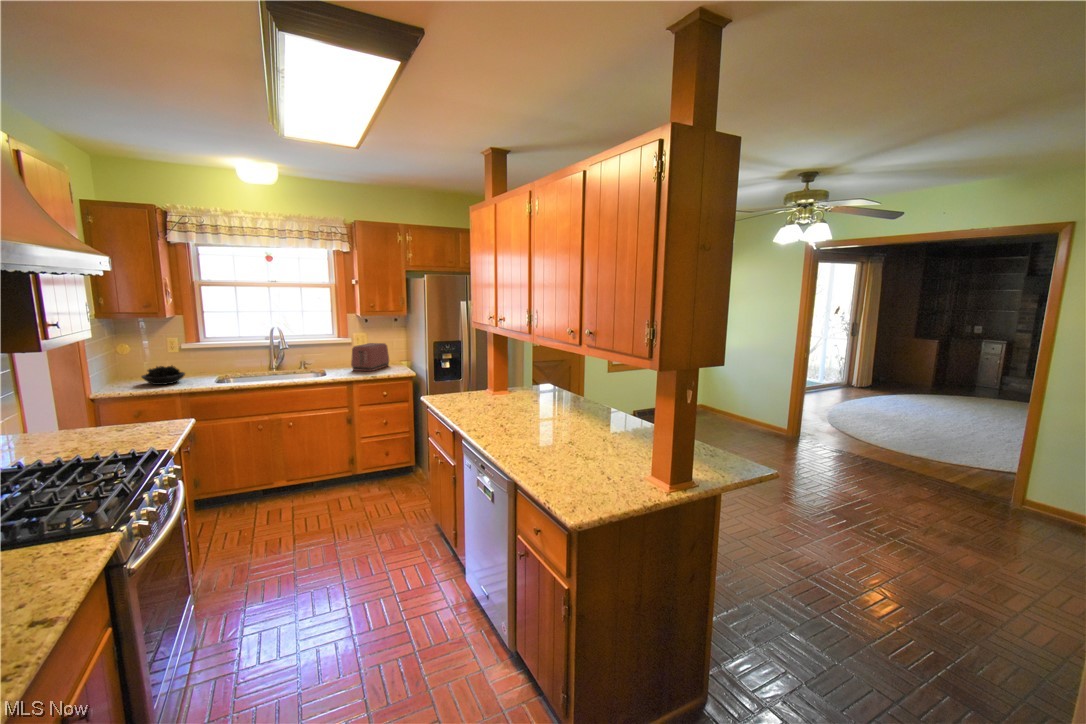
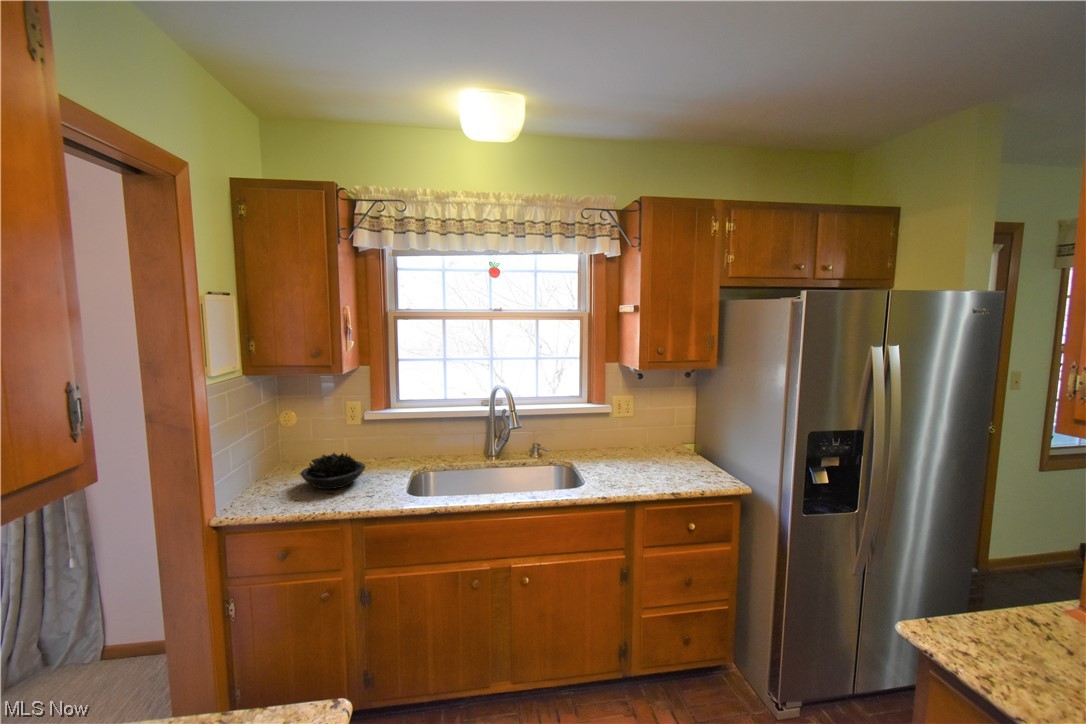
toaster: present [351,343,389,371] -> none [620,415,677,475]

